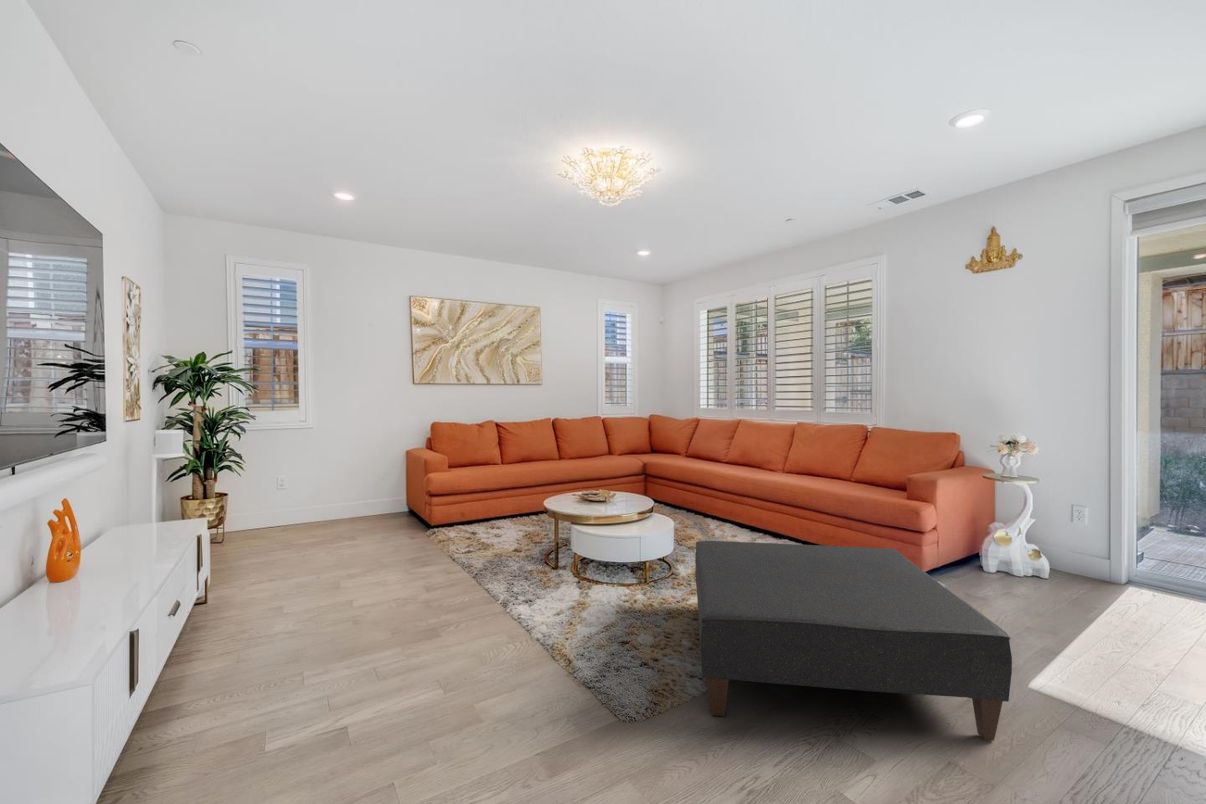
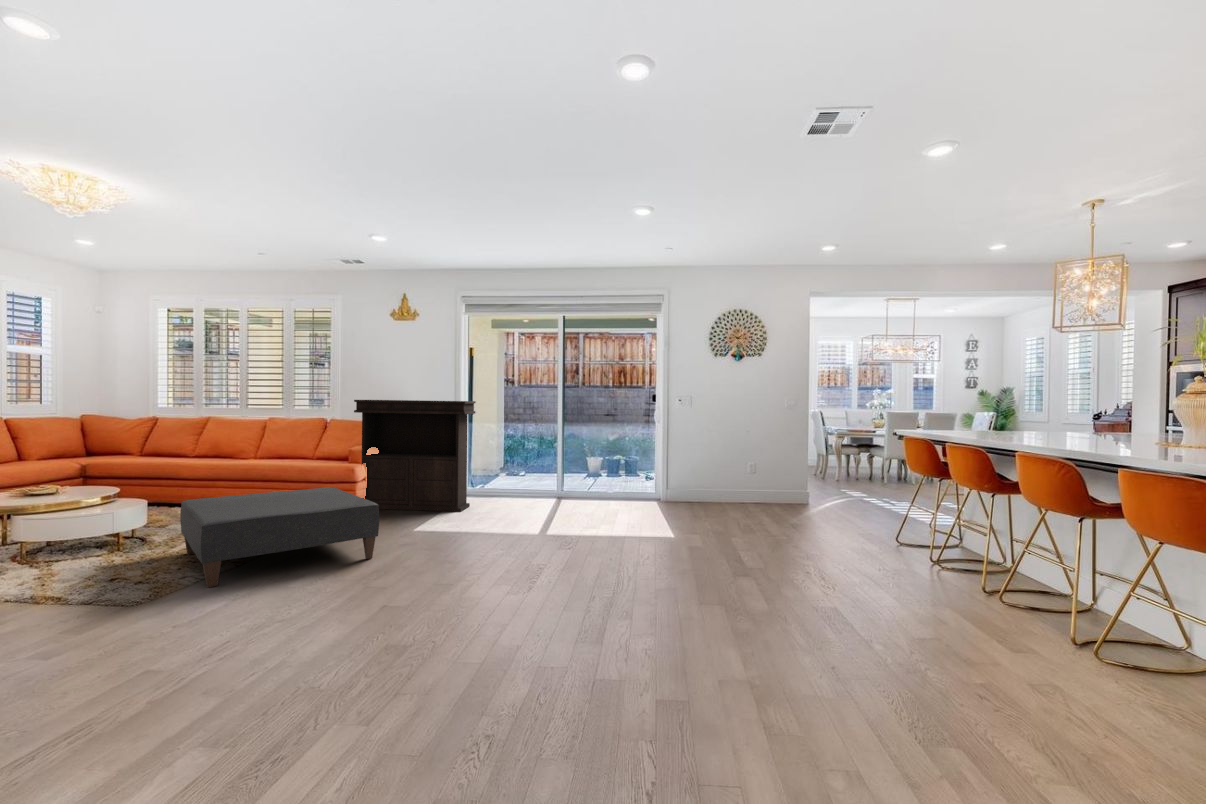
console table: none [916,405,1175,627] -> present [354,400,476,511]

